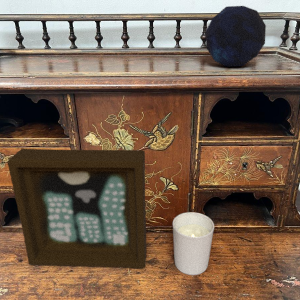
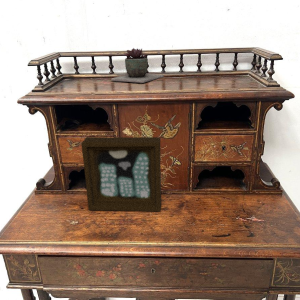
decorative orb: present [206,6,266,67] -> none [197,50,234,87]
succulent plant: none [73,7,153,61] -> present [112,48,164,83]
candle holder: present [173,212,214,275] -> none [178,177,203,215]

